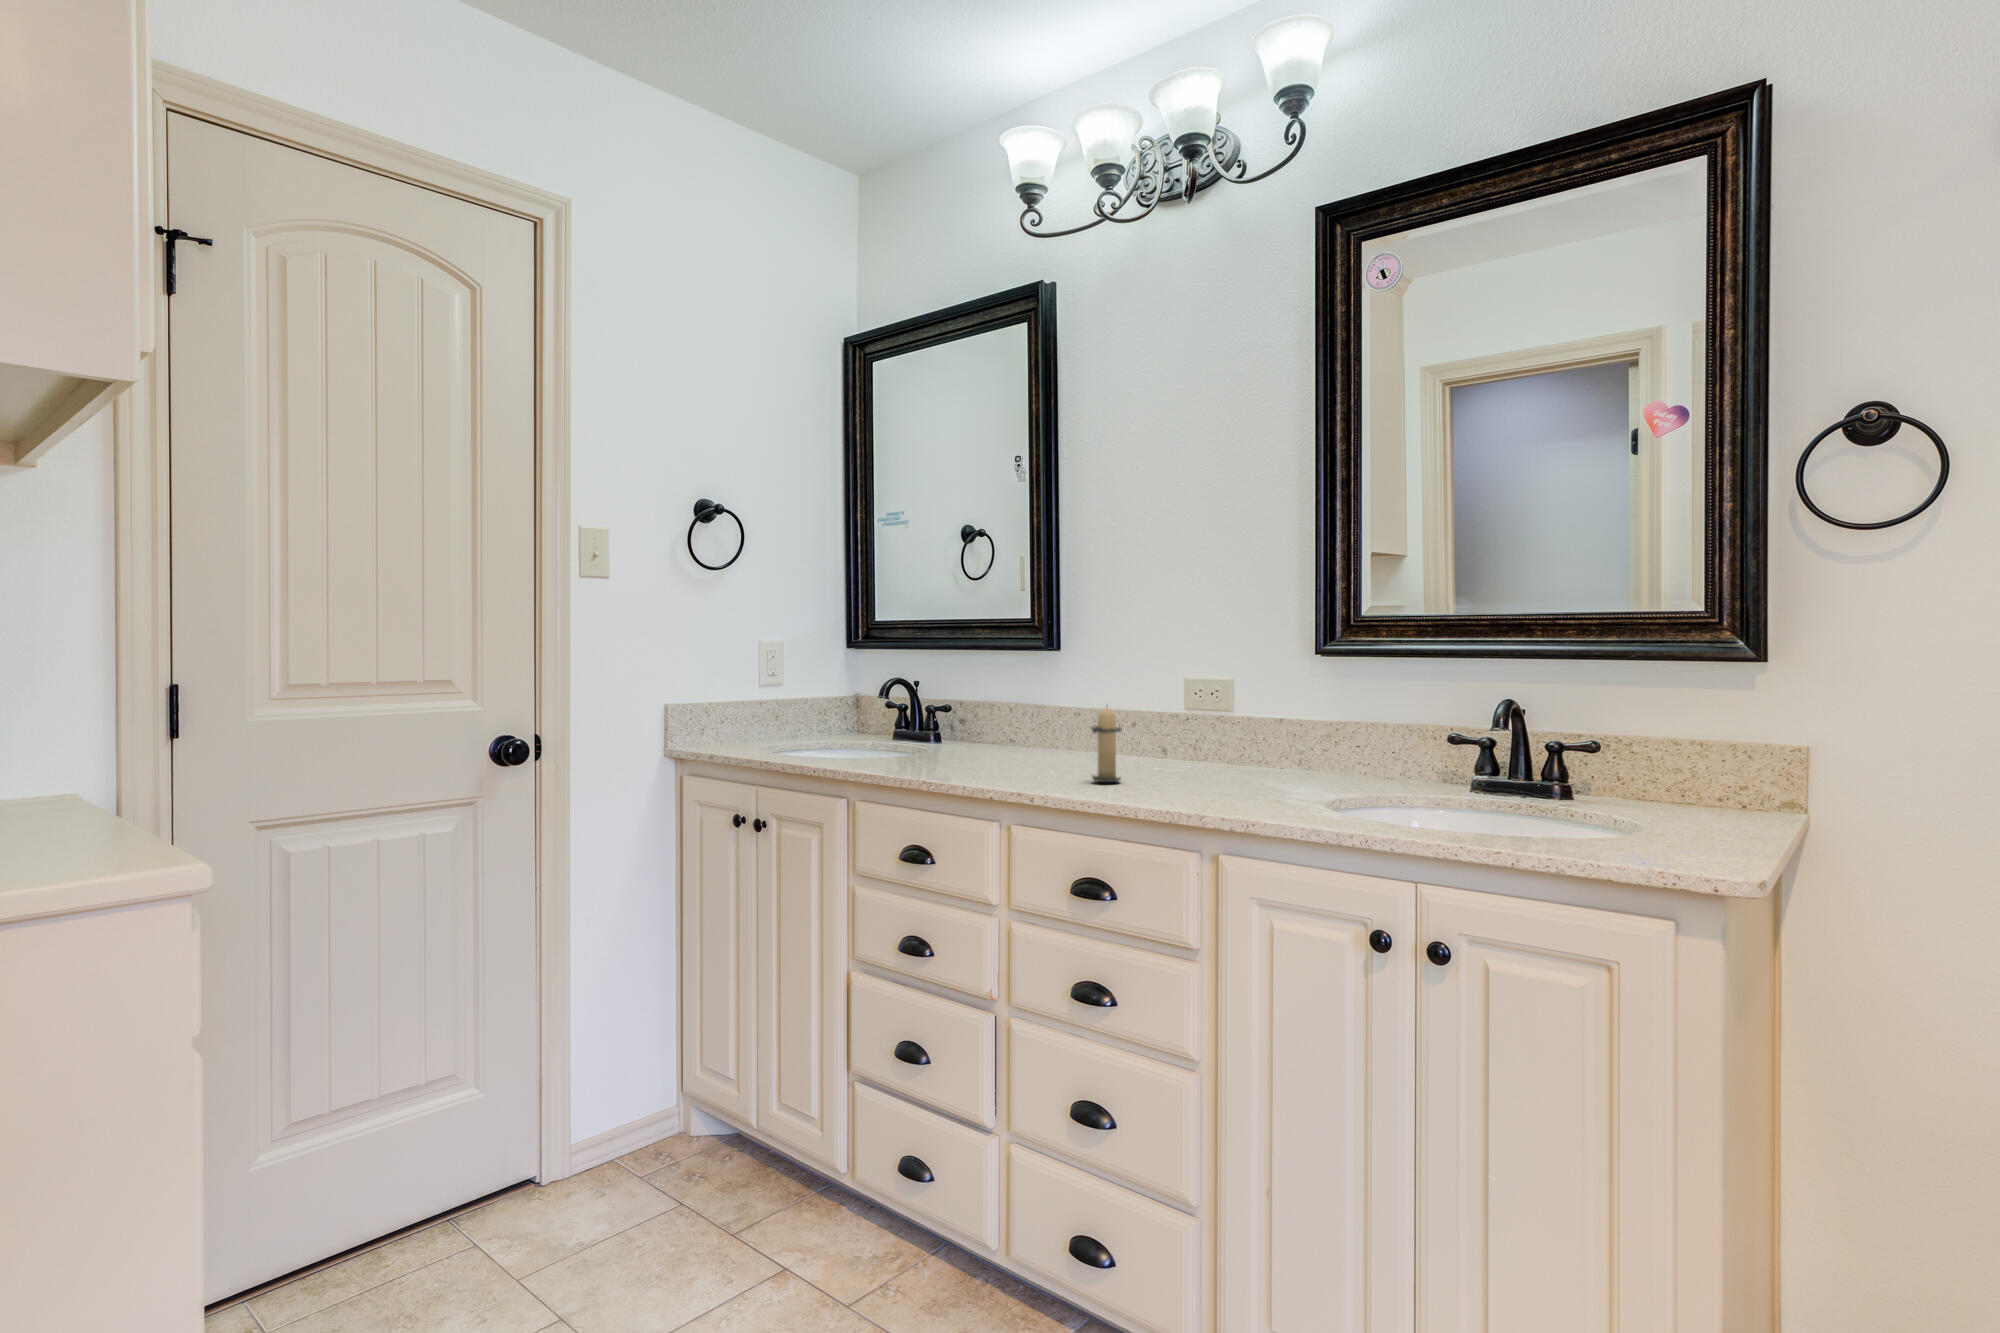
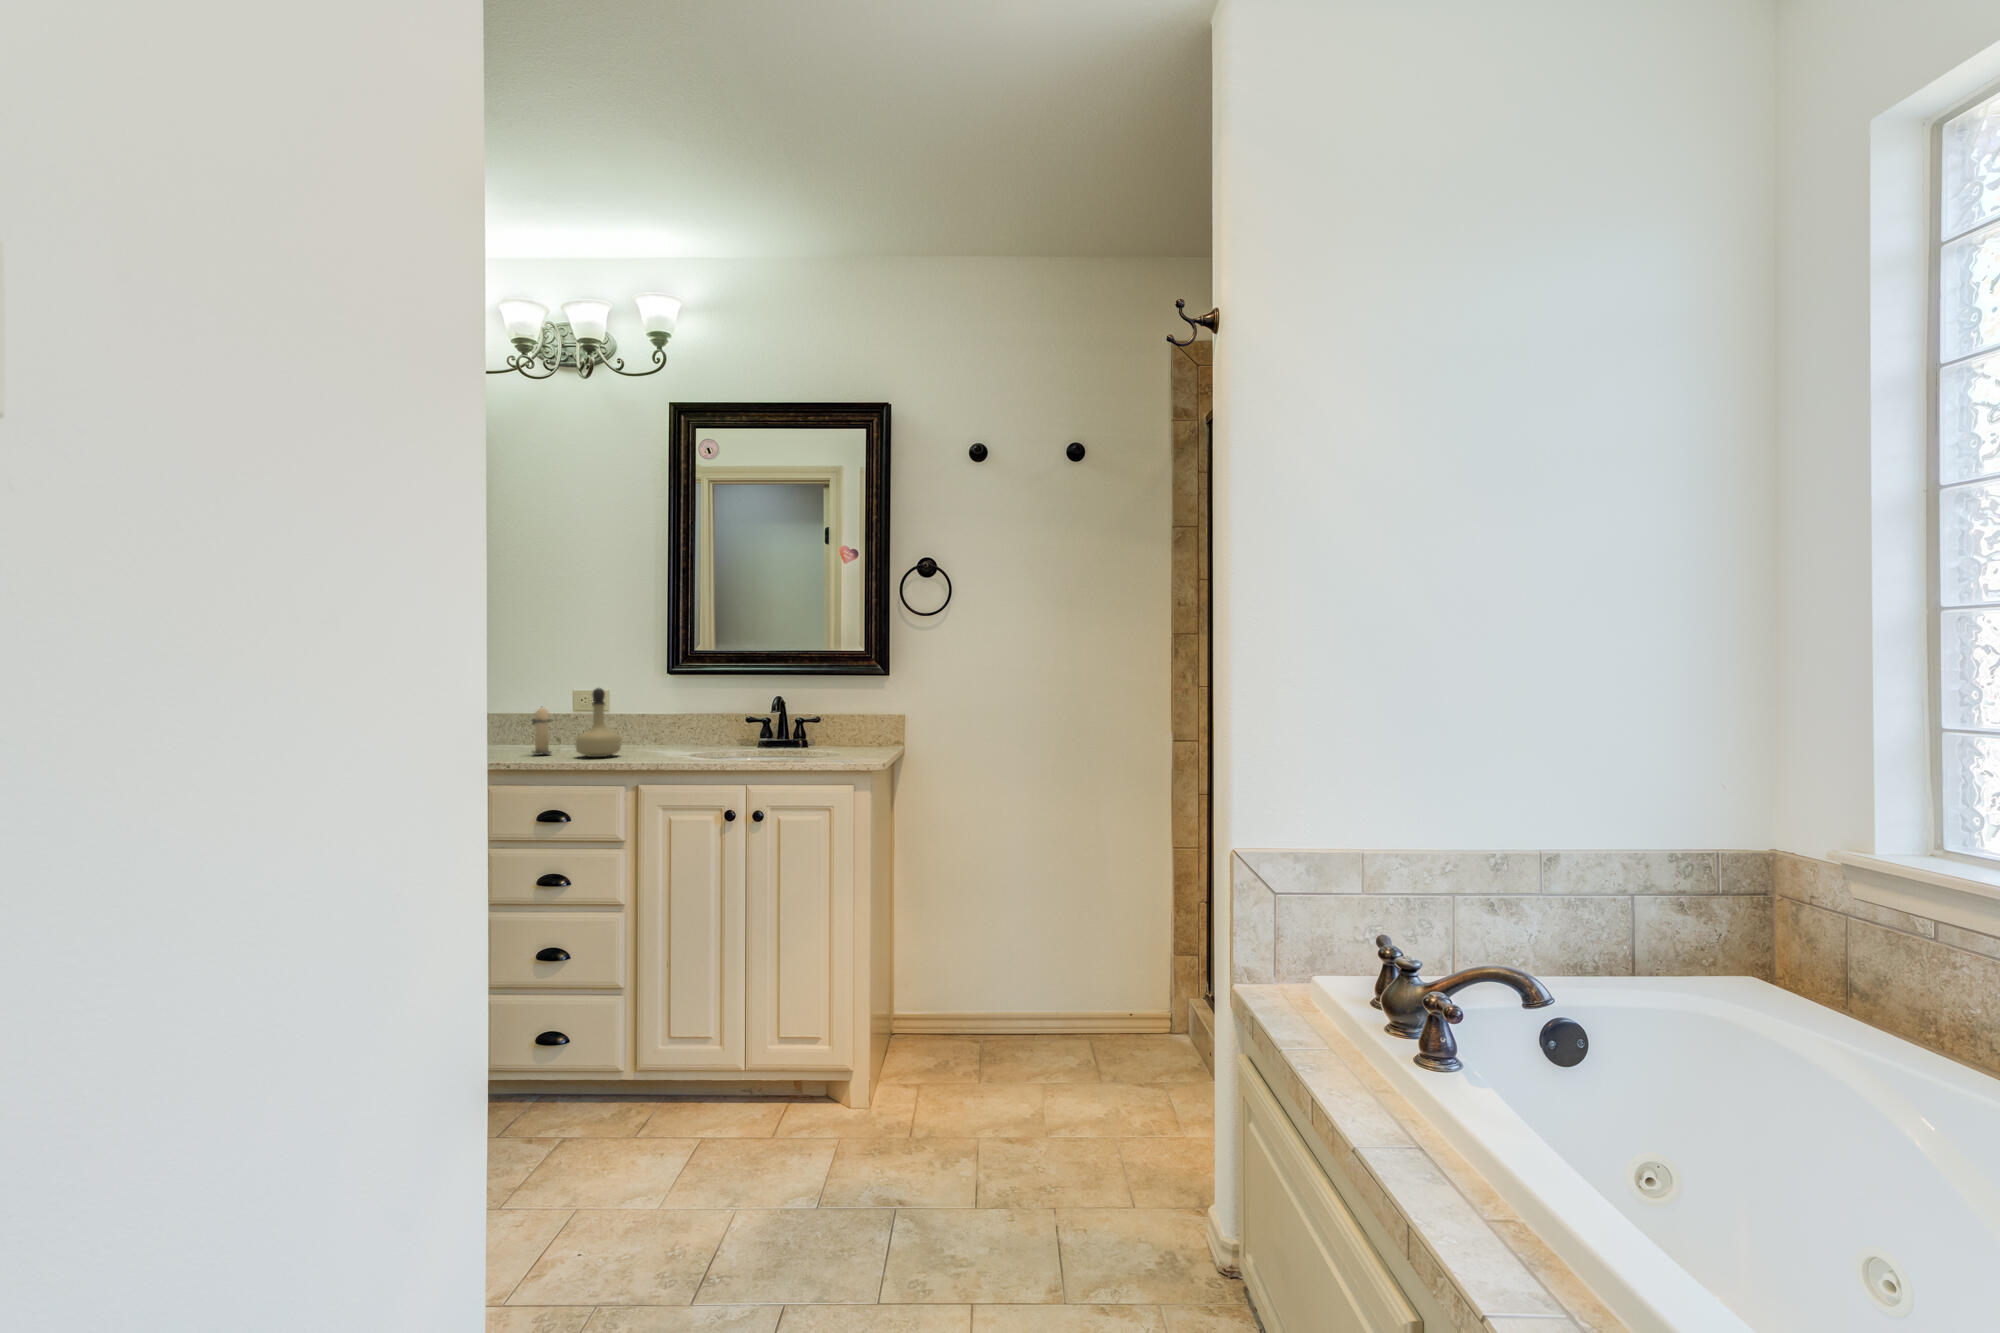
perfume bottle: none [1141,680,1213,795] -> present [575,688,621,757]

